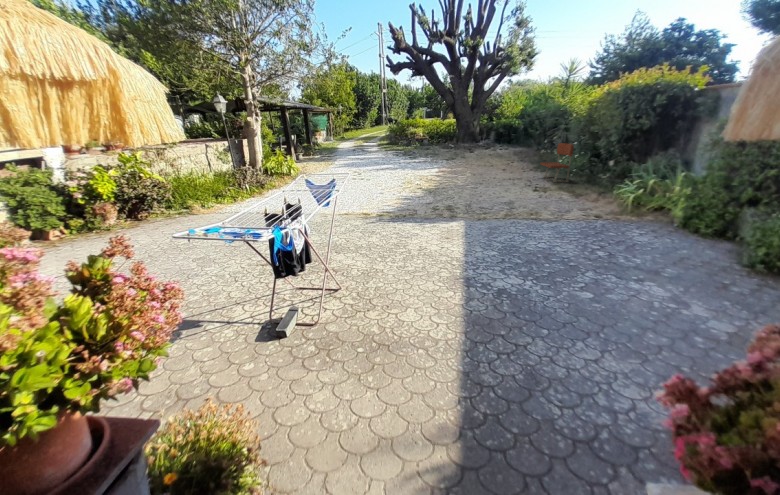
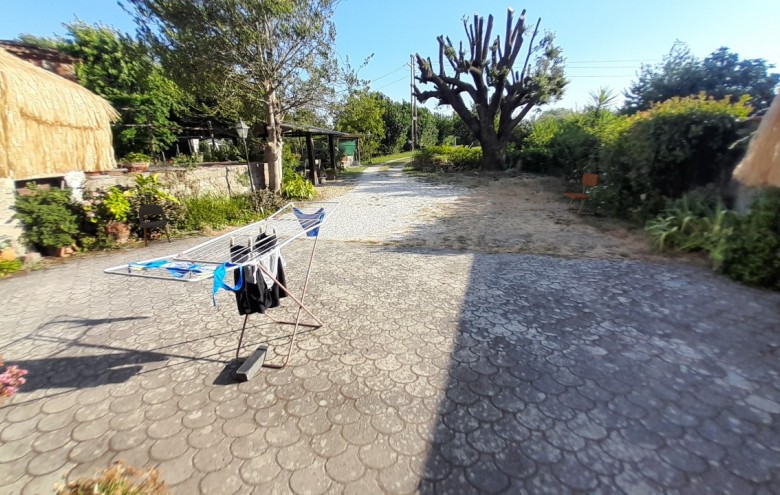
chair: none [123,184,161,227] -> present [138,204,171,246]

